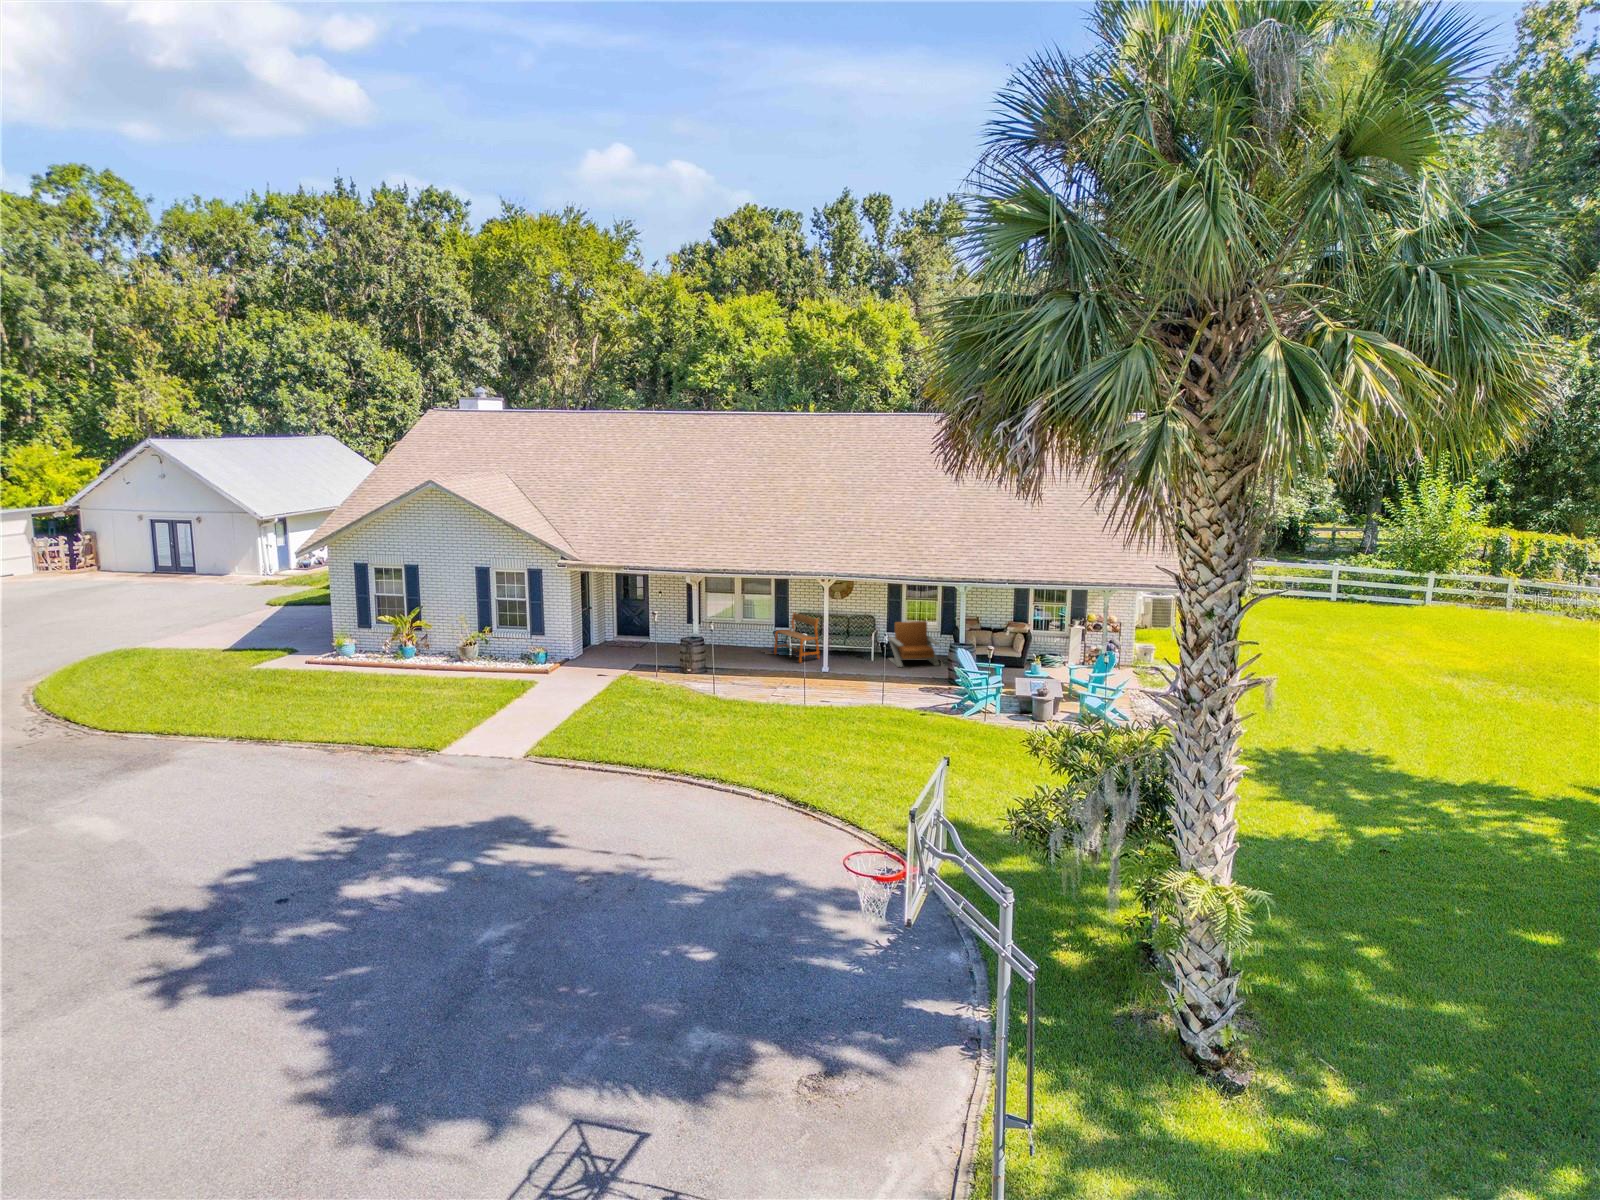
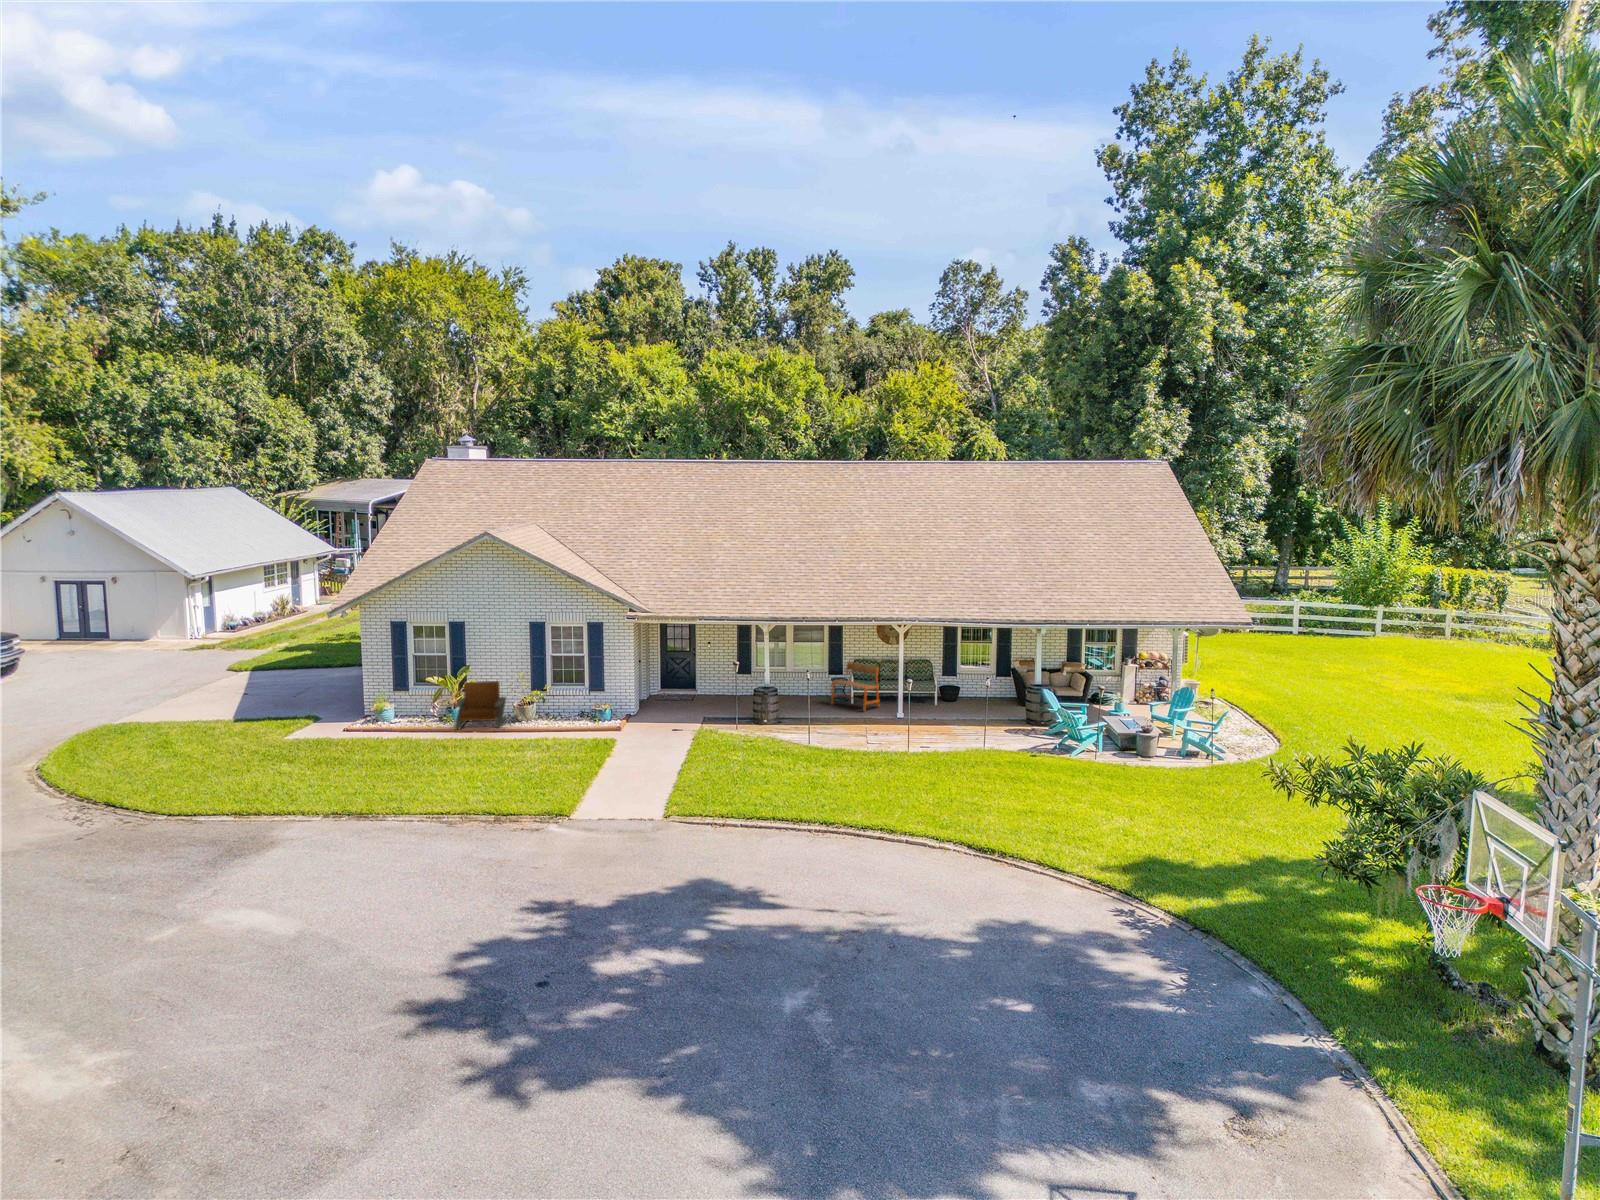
lounge chair: present [889,621,939,667] -> present [454,681,506,729]

